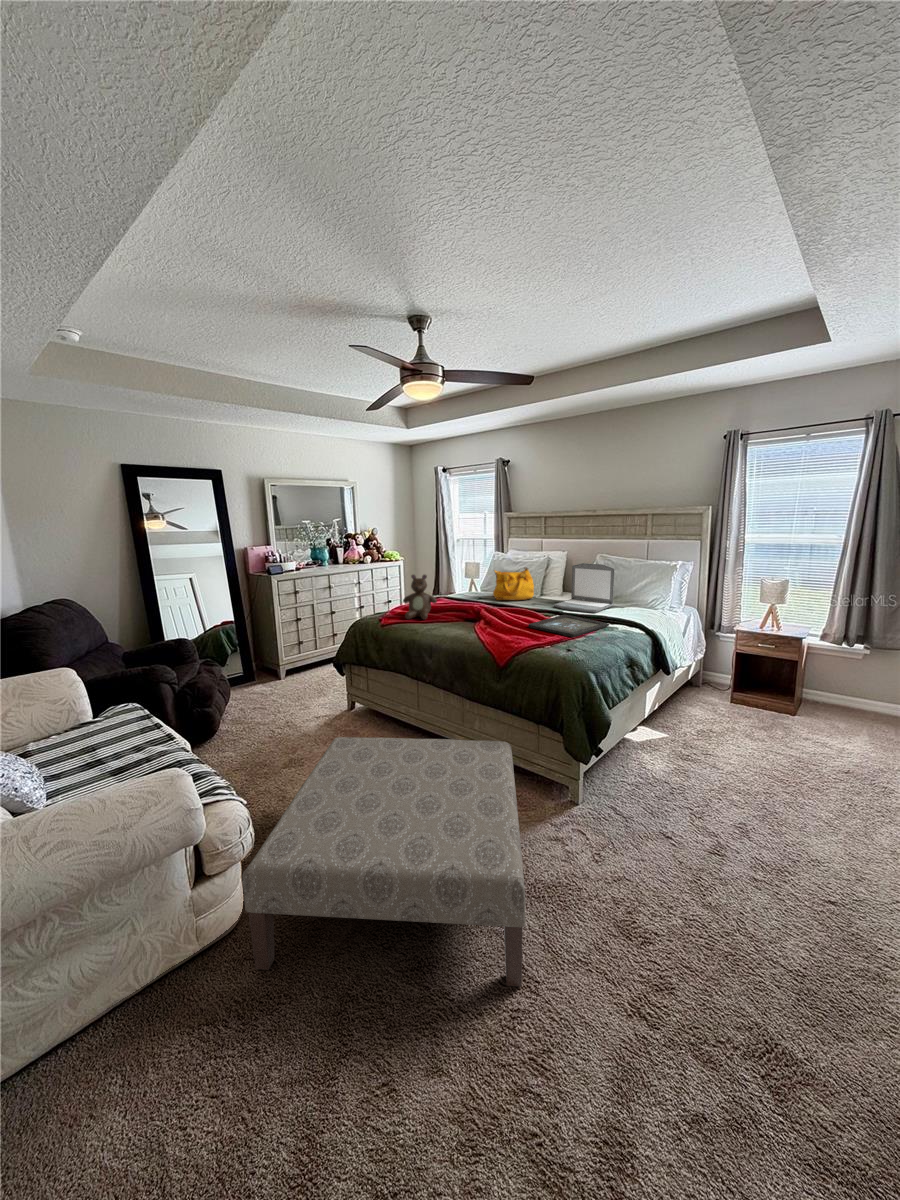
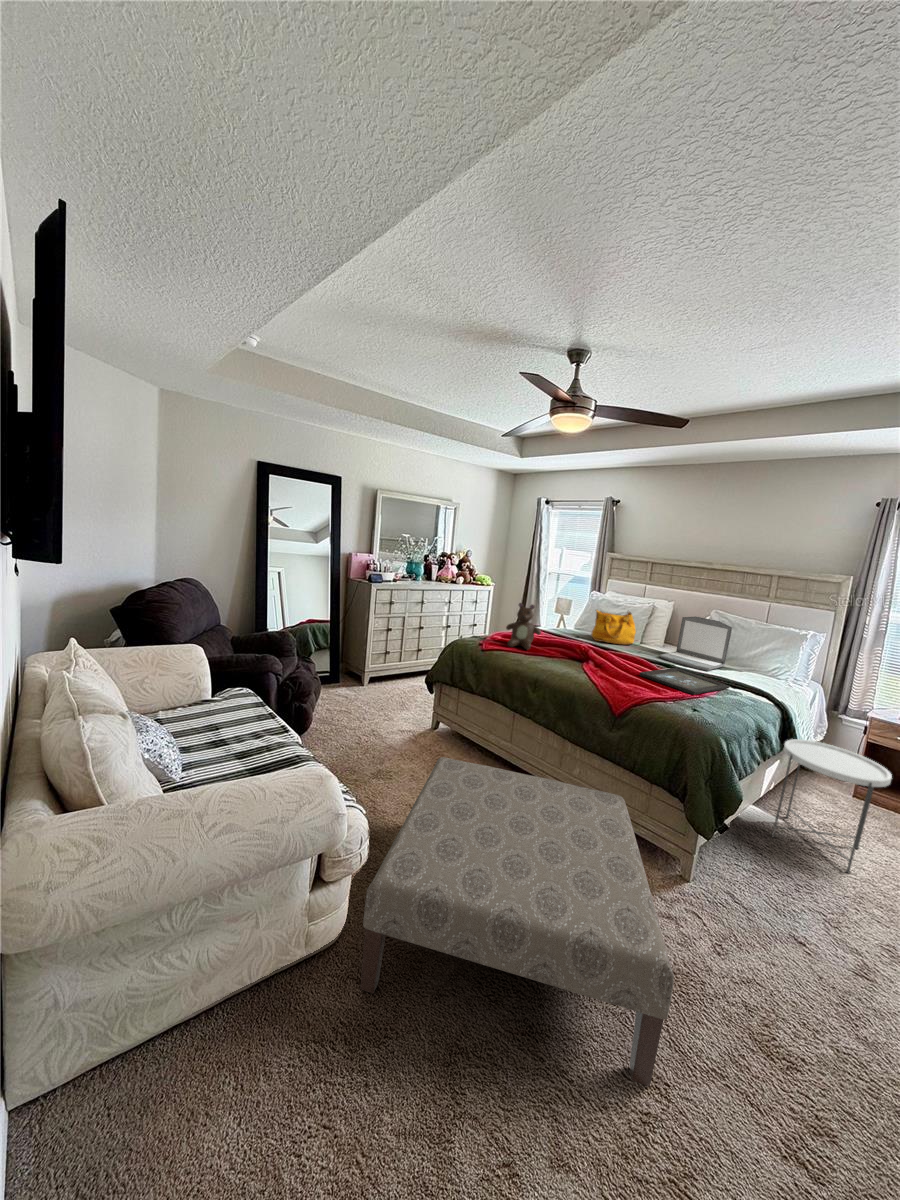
side table: none [657,661,745,771] -> present [772,739,892,873]

